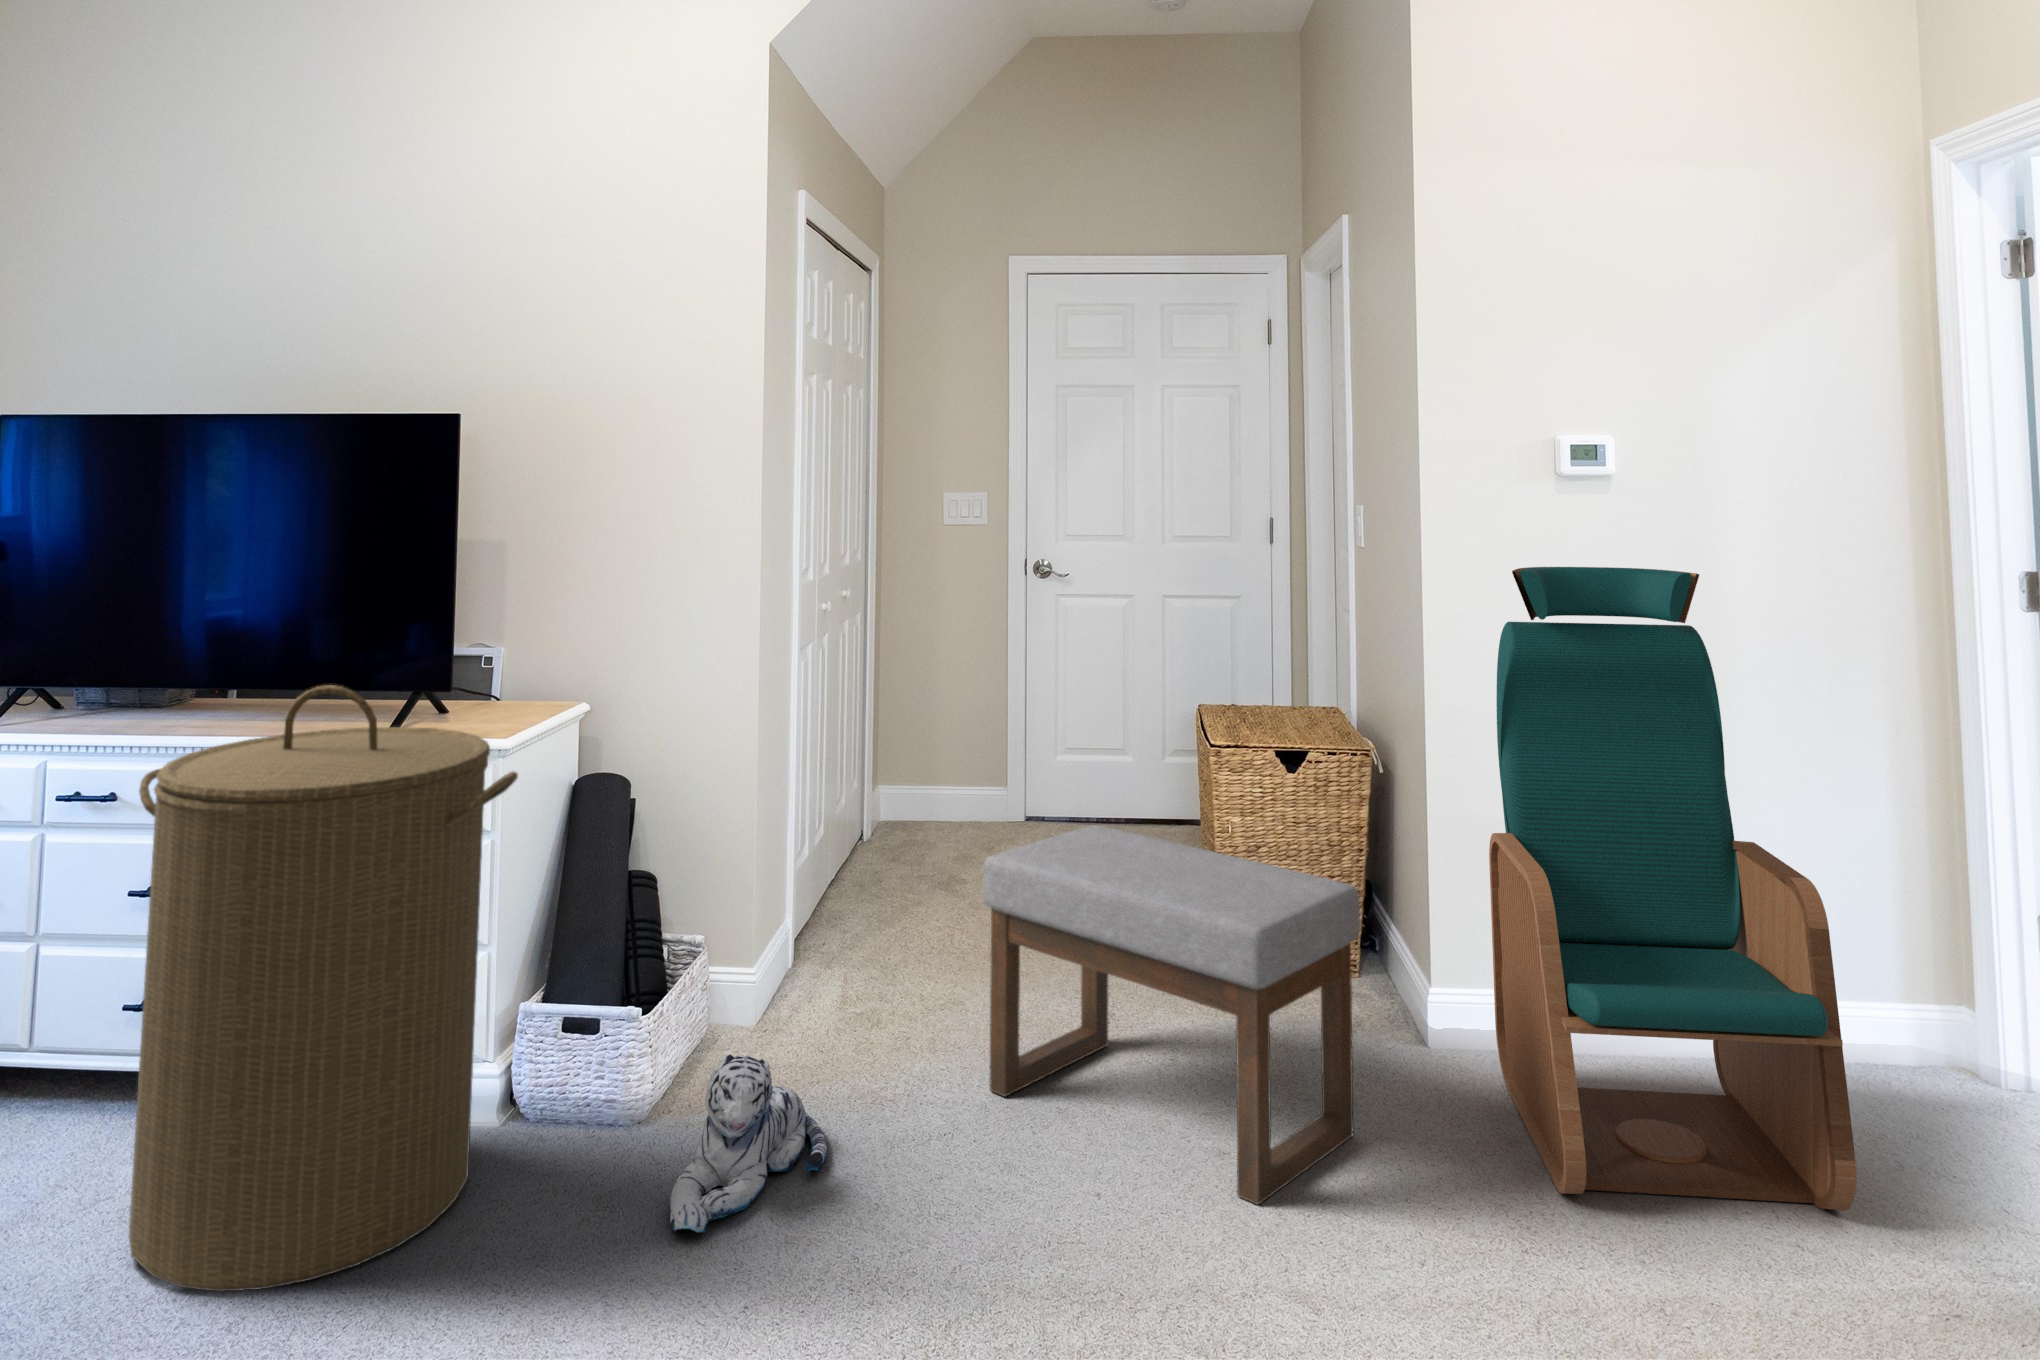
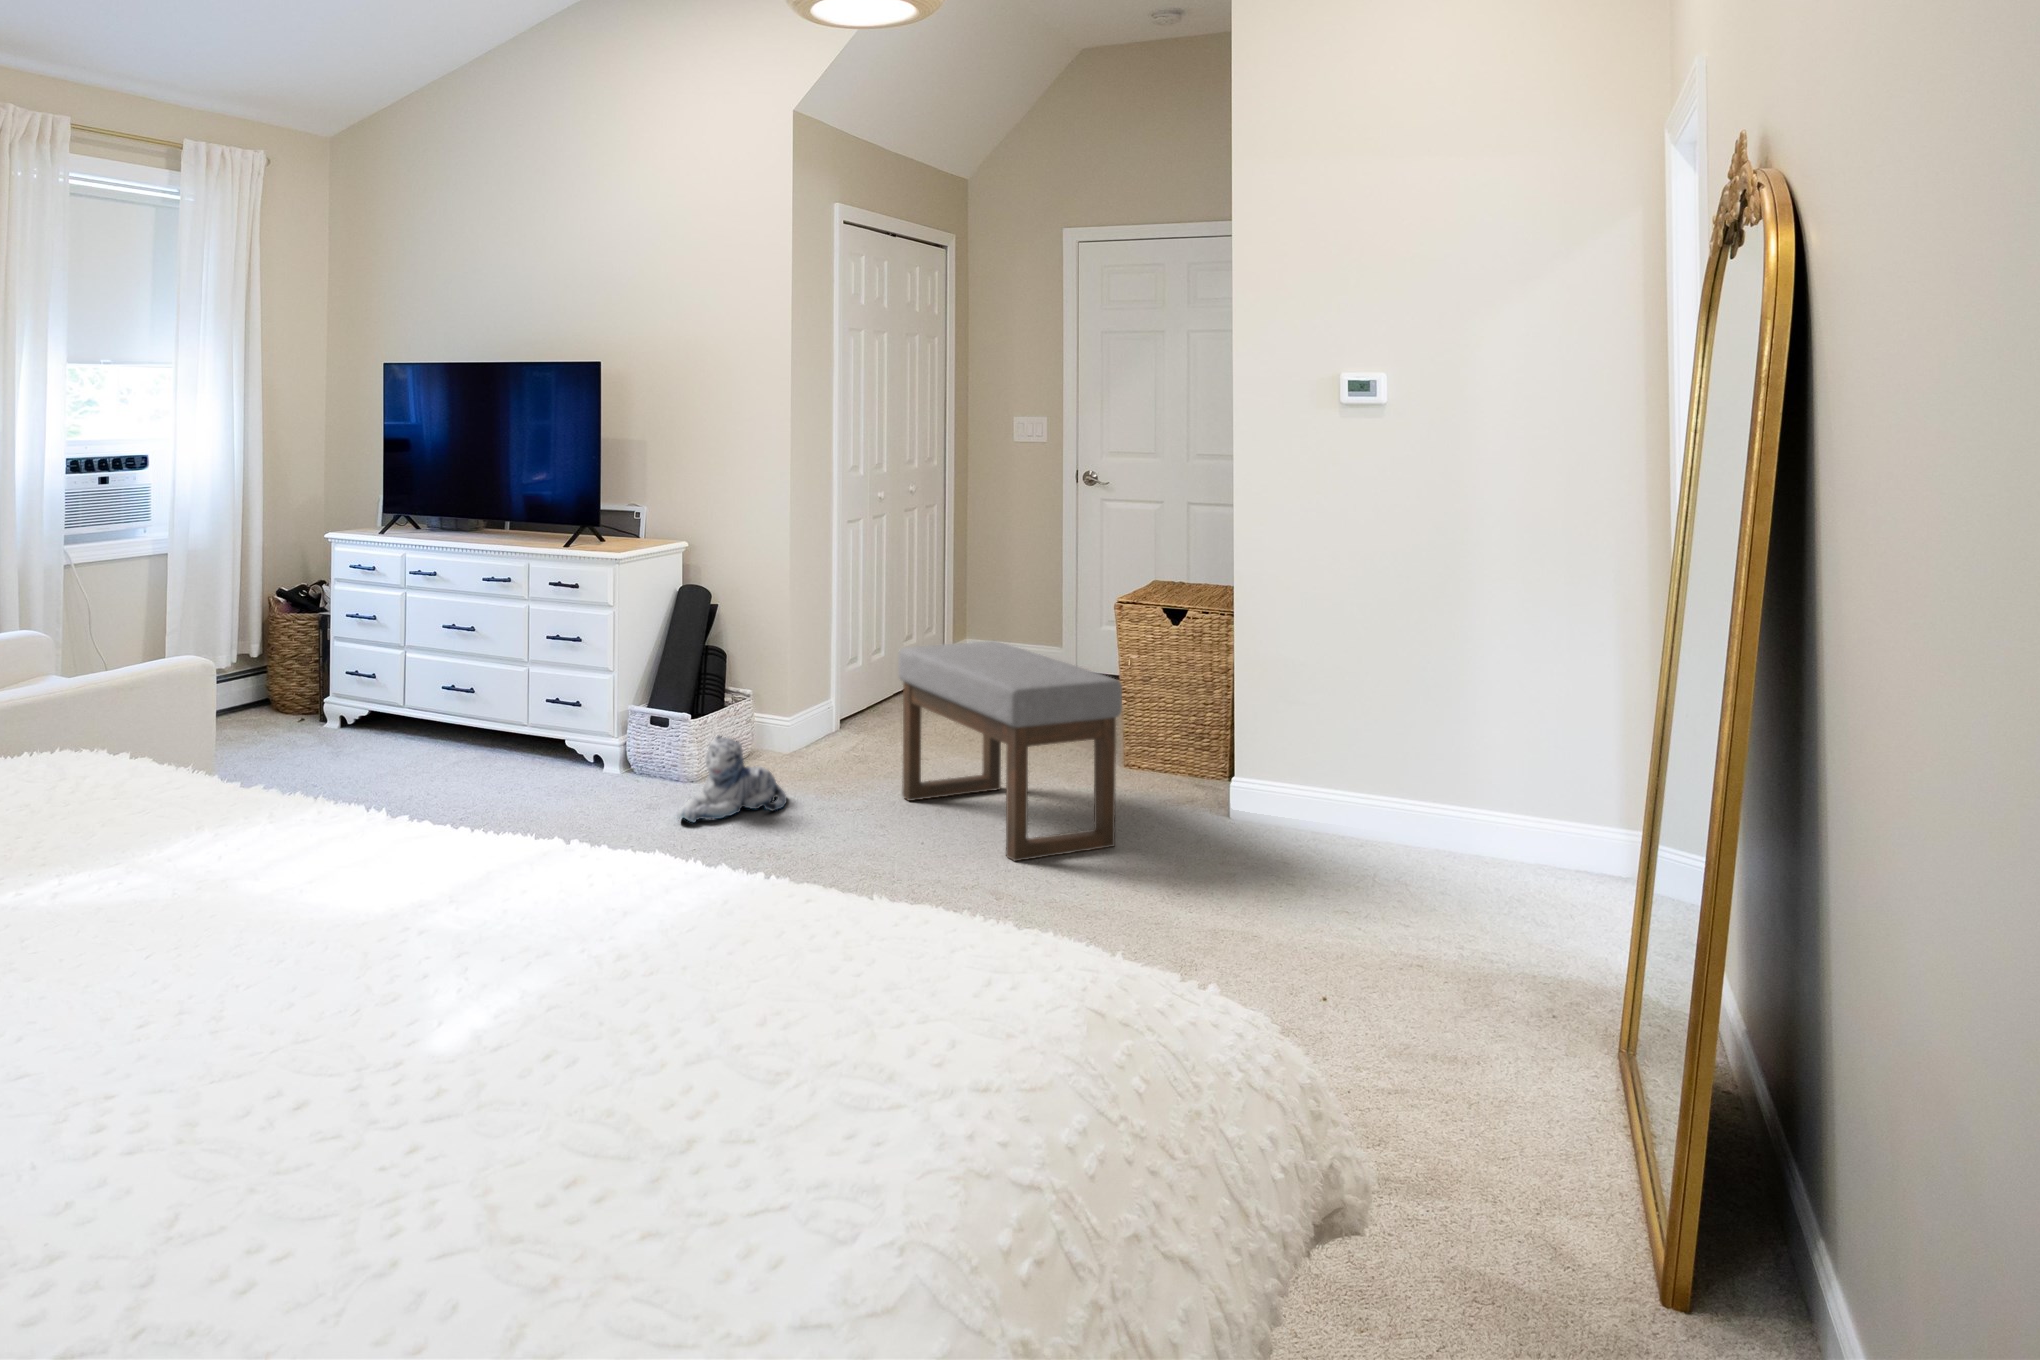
armchair: present [1489,567,1857,1211] -> none [1212,471,1443,923]
laundry hamper: present [129,685,518,1292] -> none [430,510,610,810]

